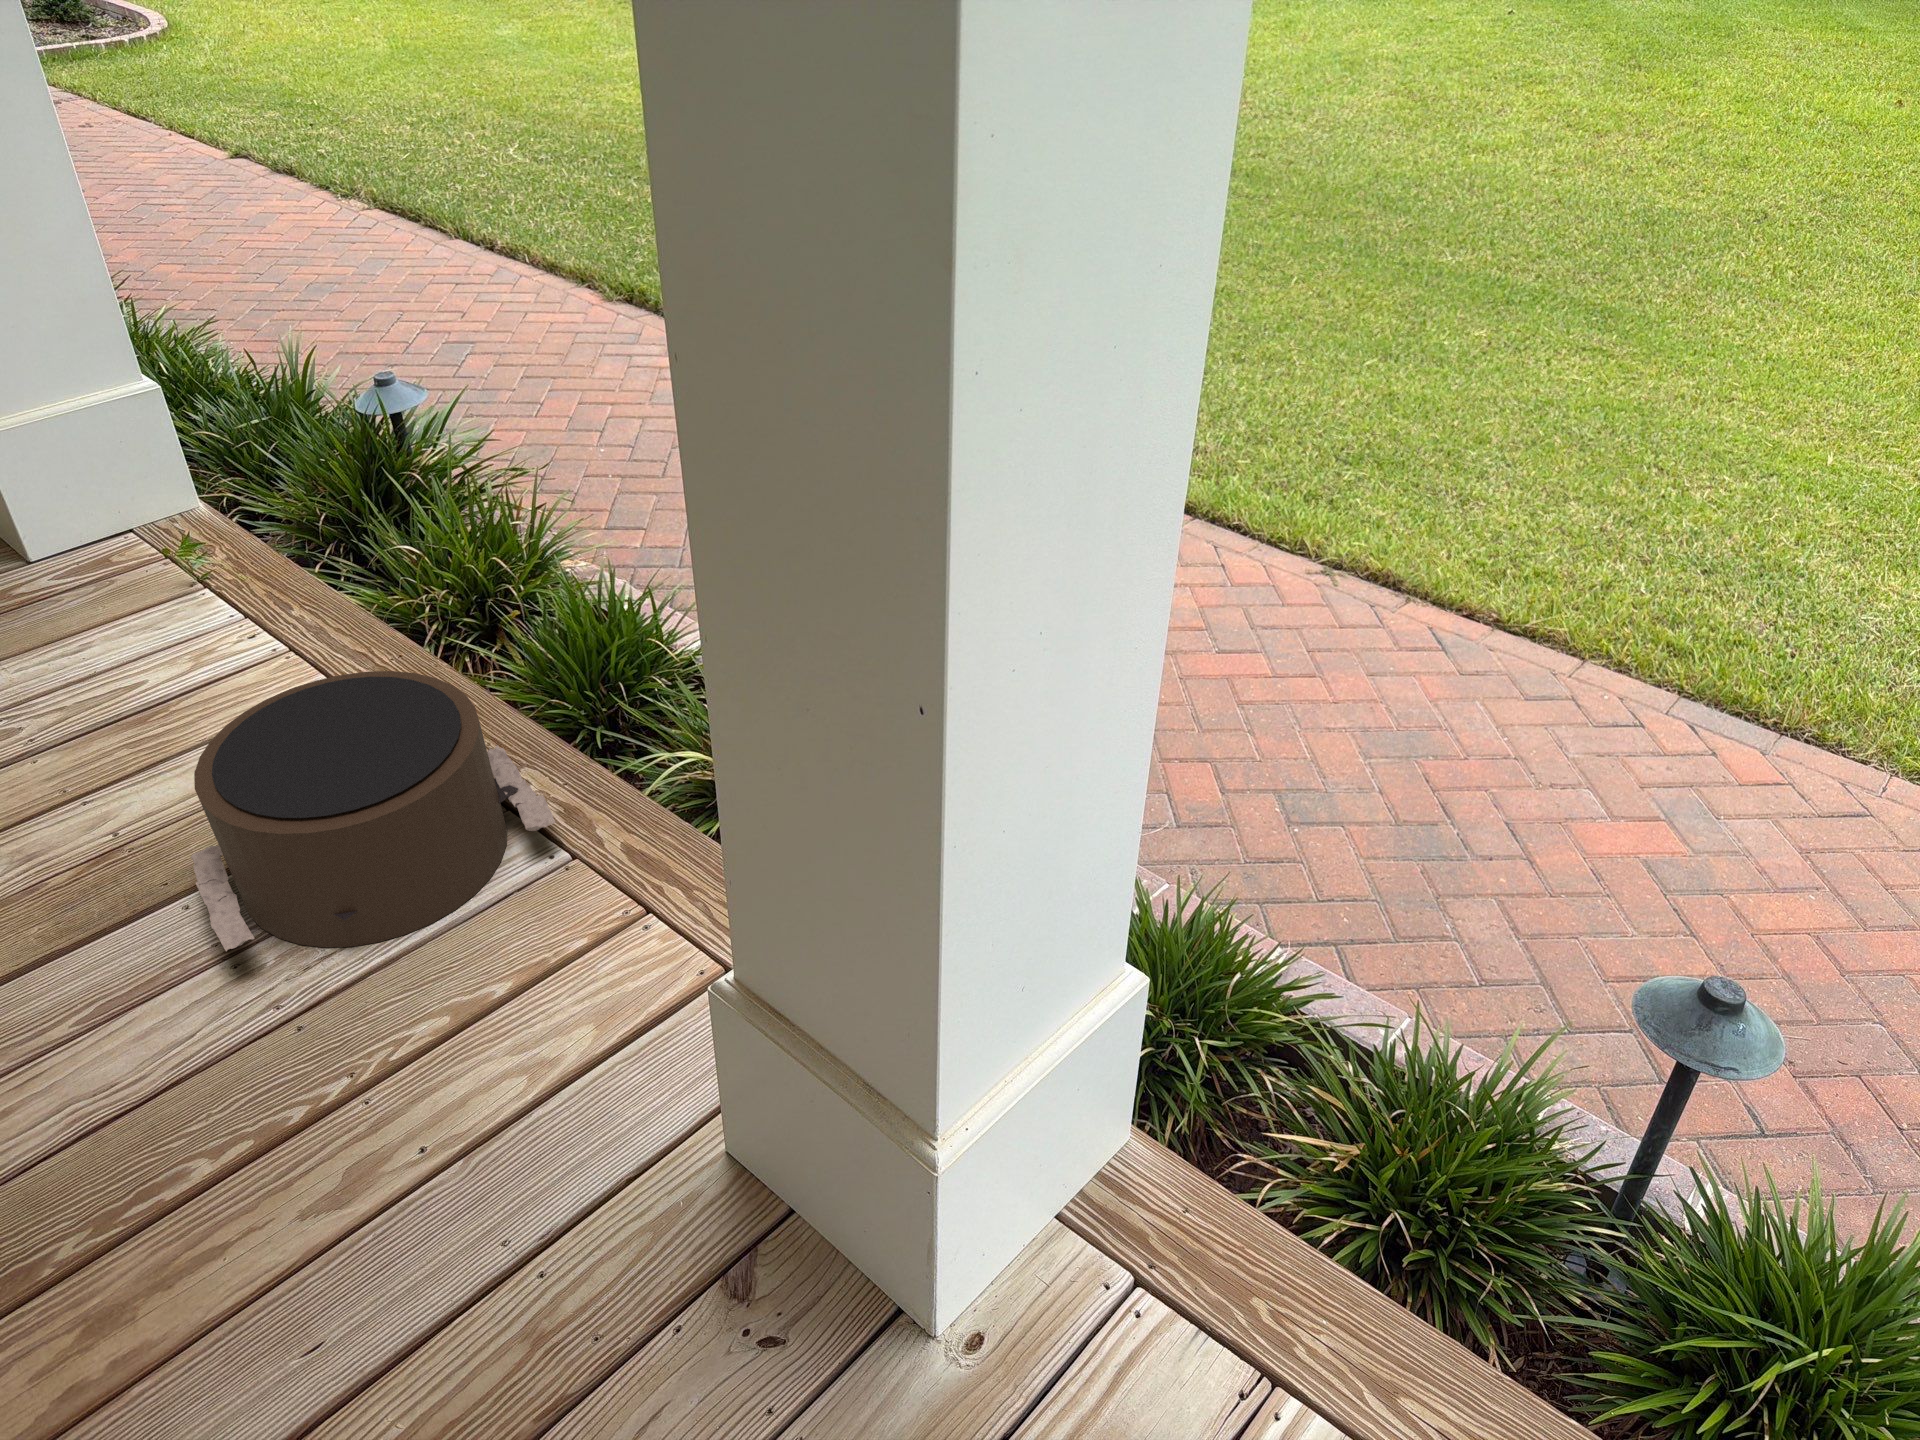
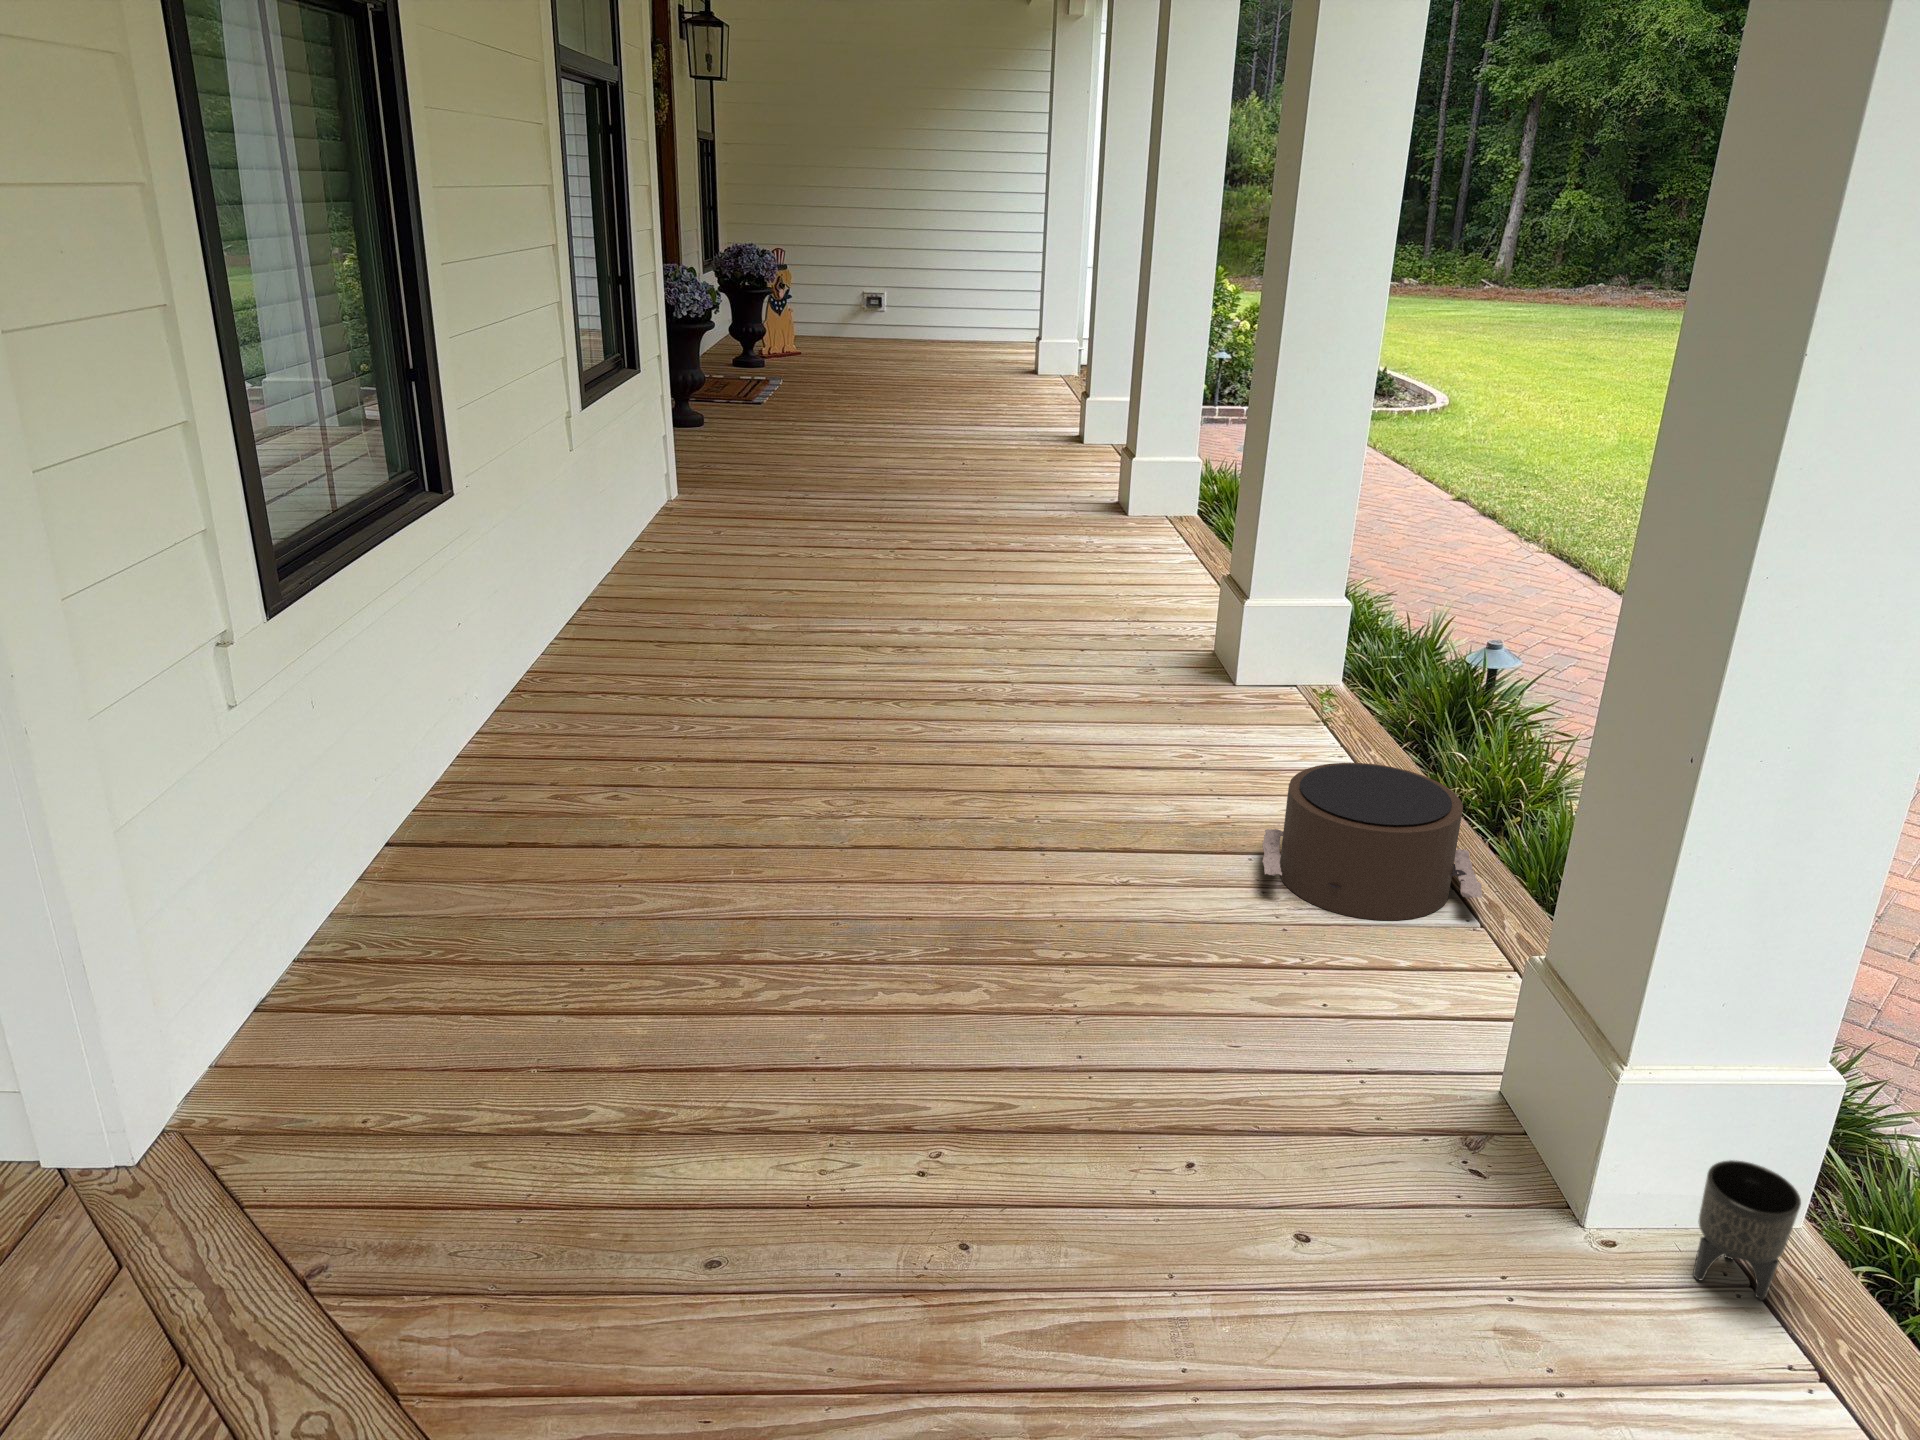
planter: none [1067,1154,1184,1328] -> present [1693,1160,1801,1300]

